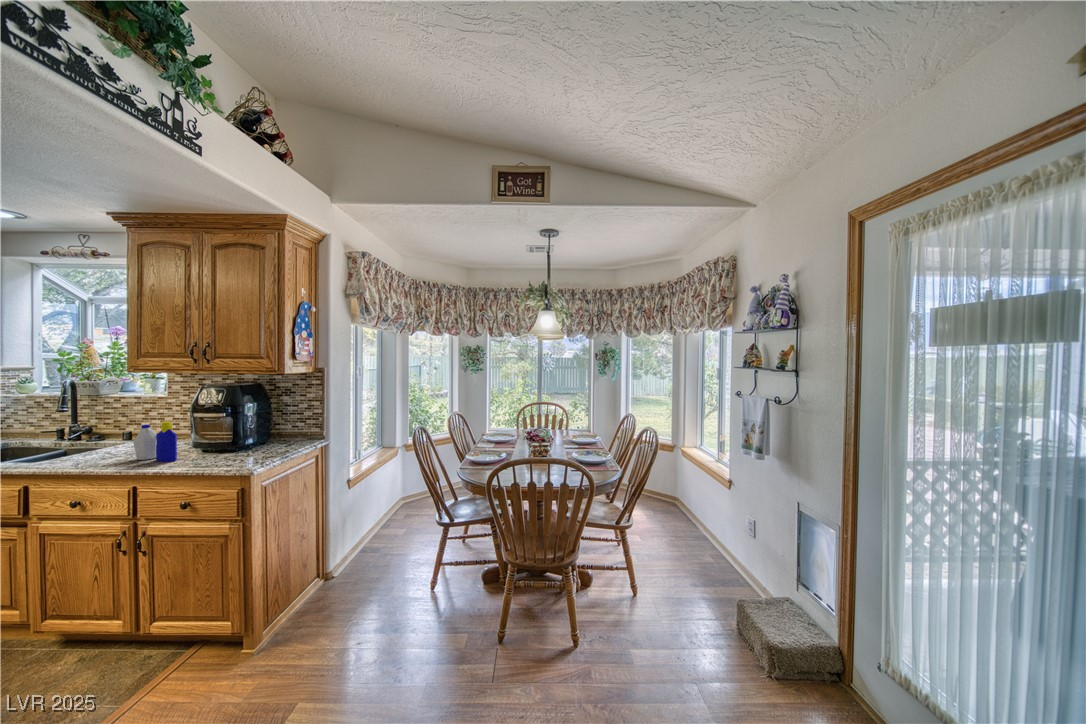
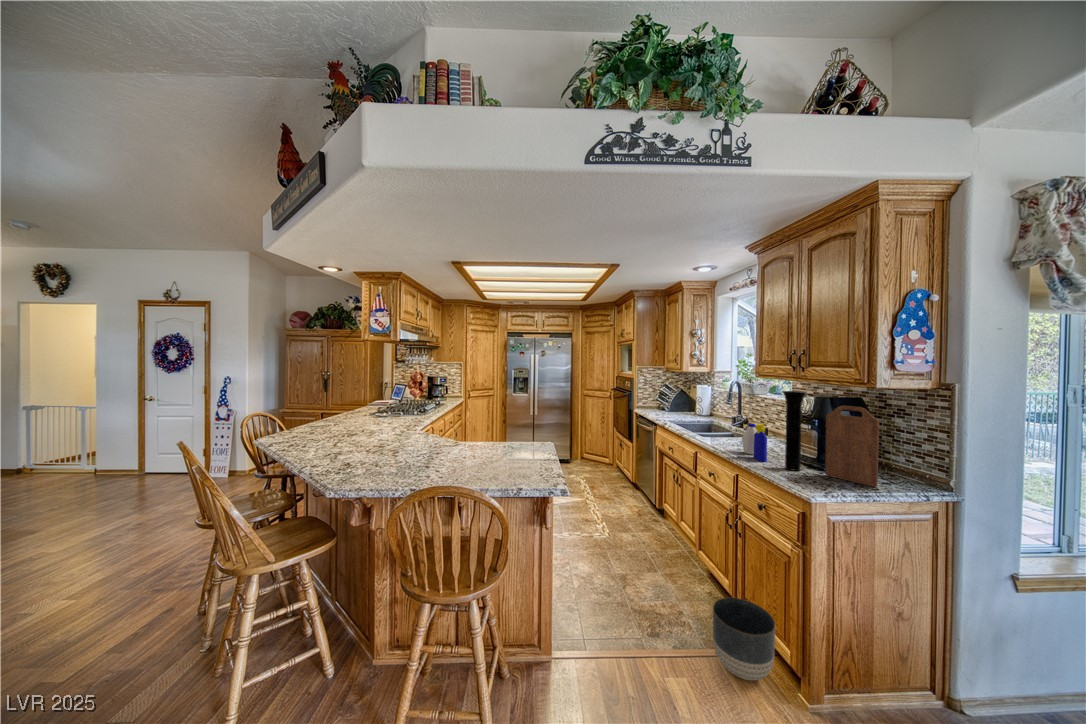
vase: none [198,382,225,459] -> present [782,391,806,471]
cutting board: none [243,390,287,454] -> present [825,406,879,487]
planter: none [138,606,218,694] -> present [713,597,775,681]

